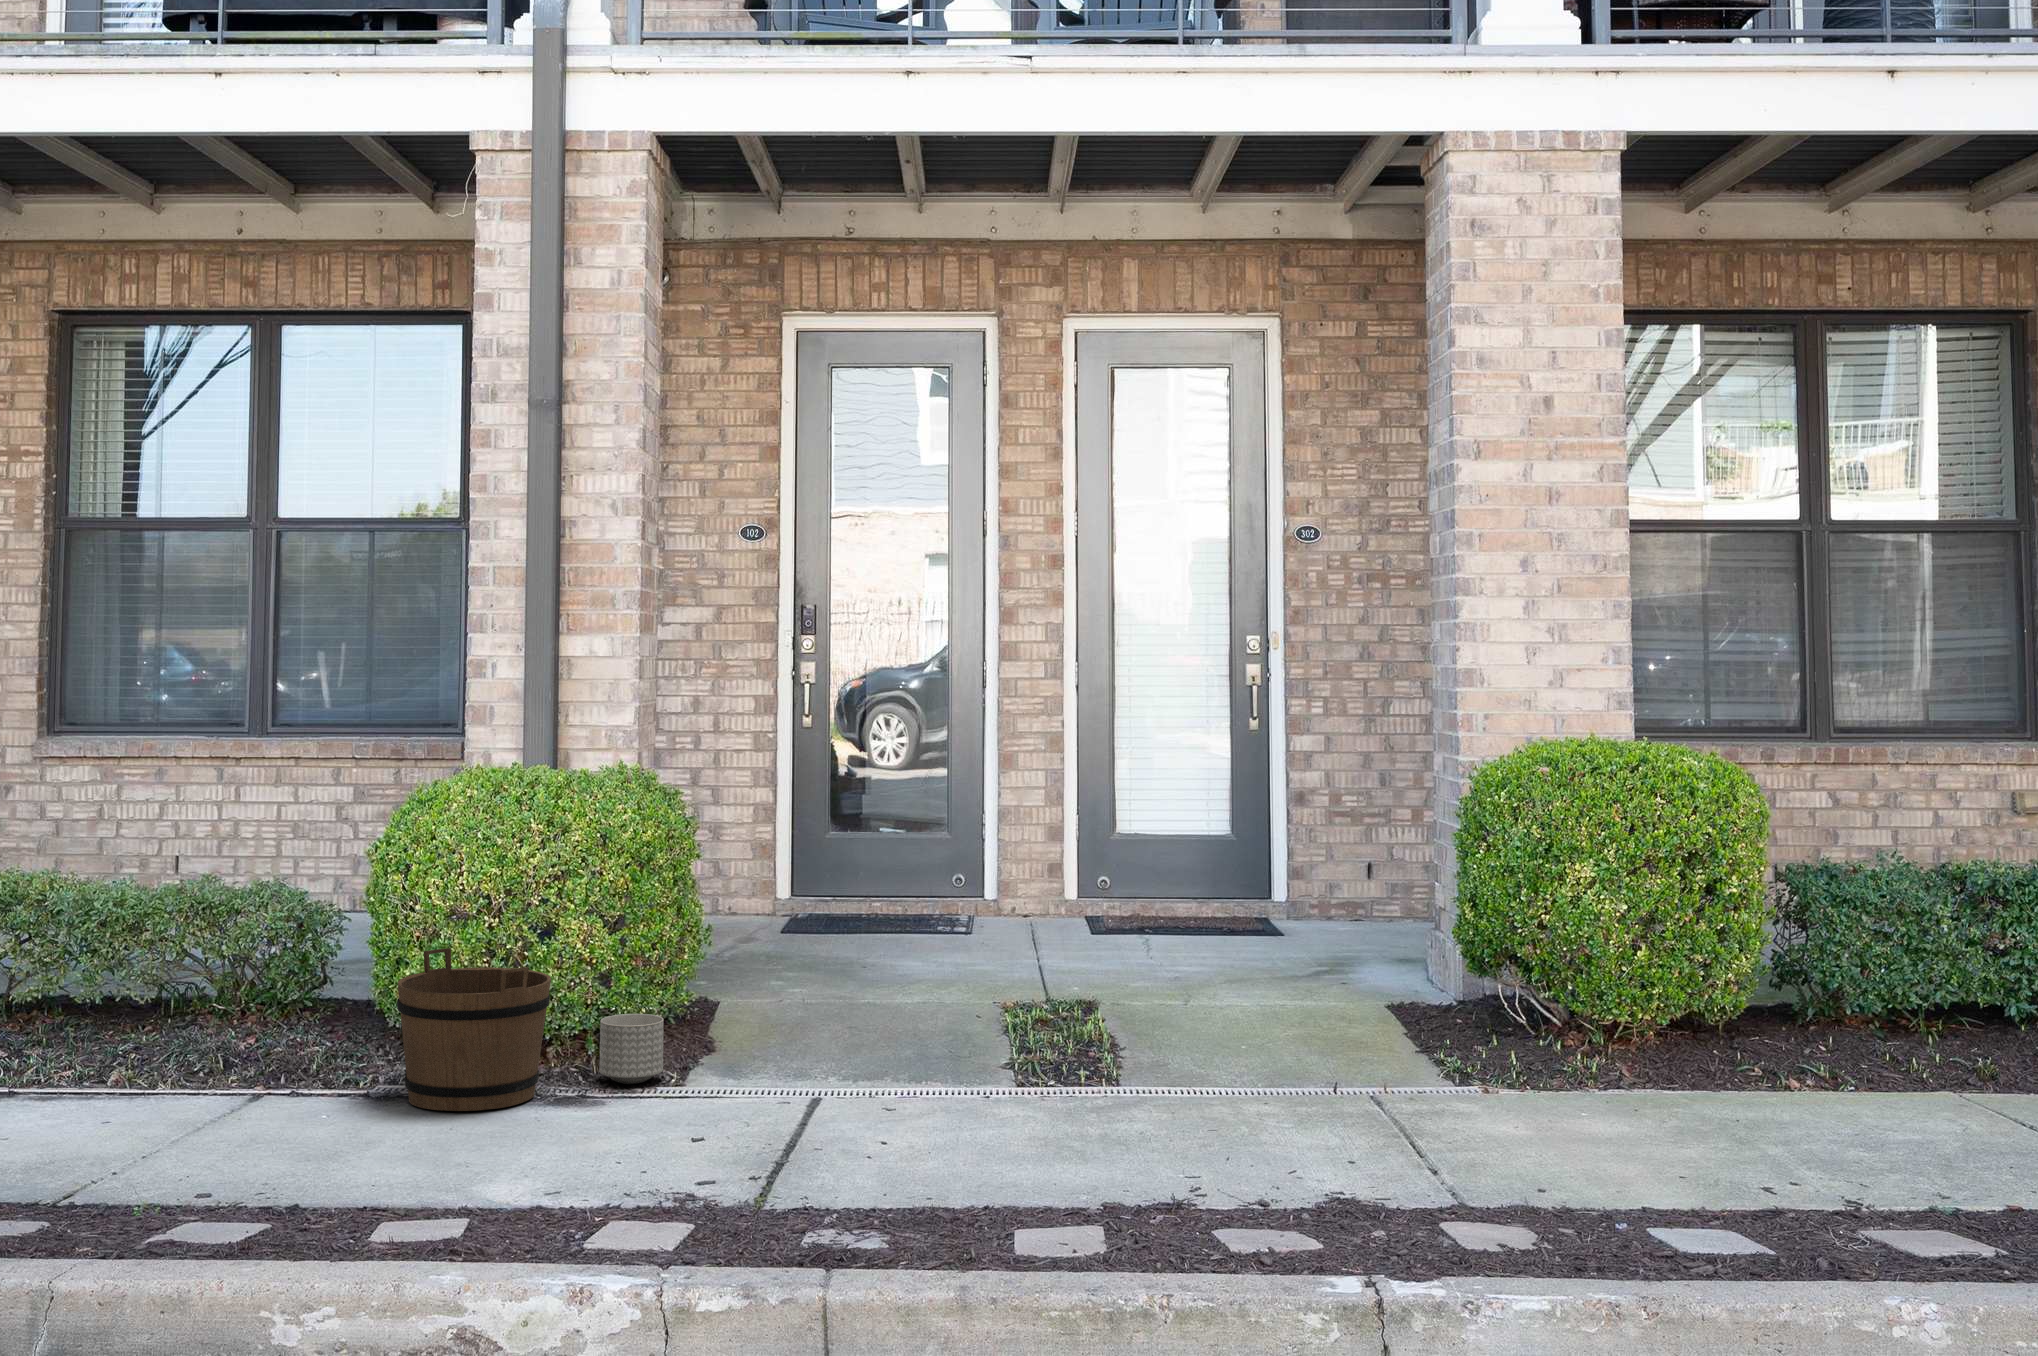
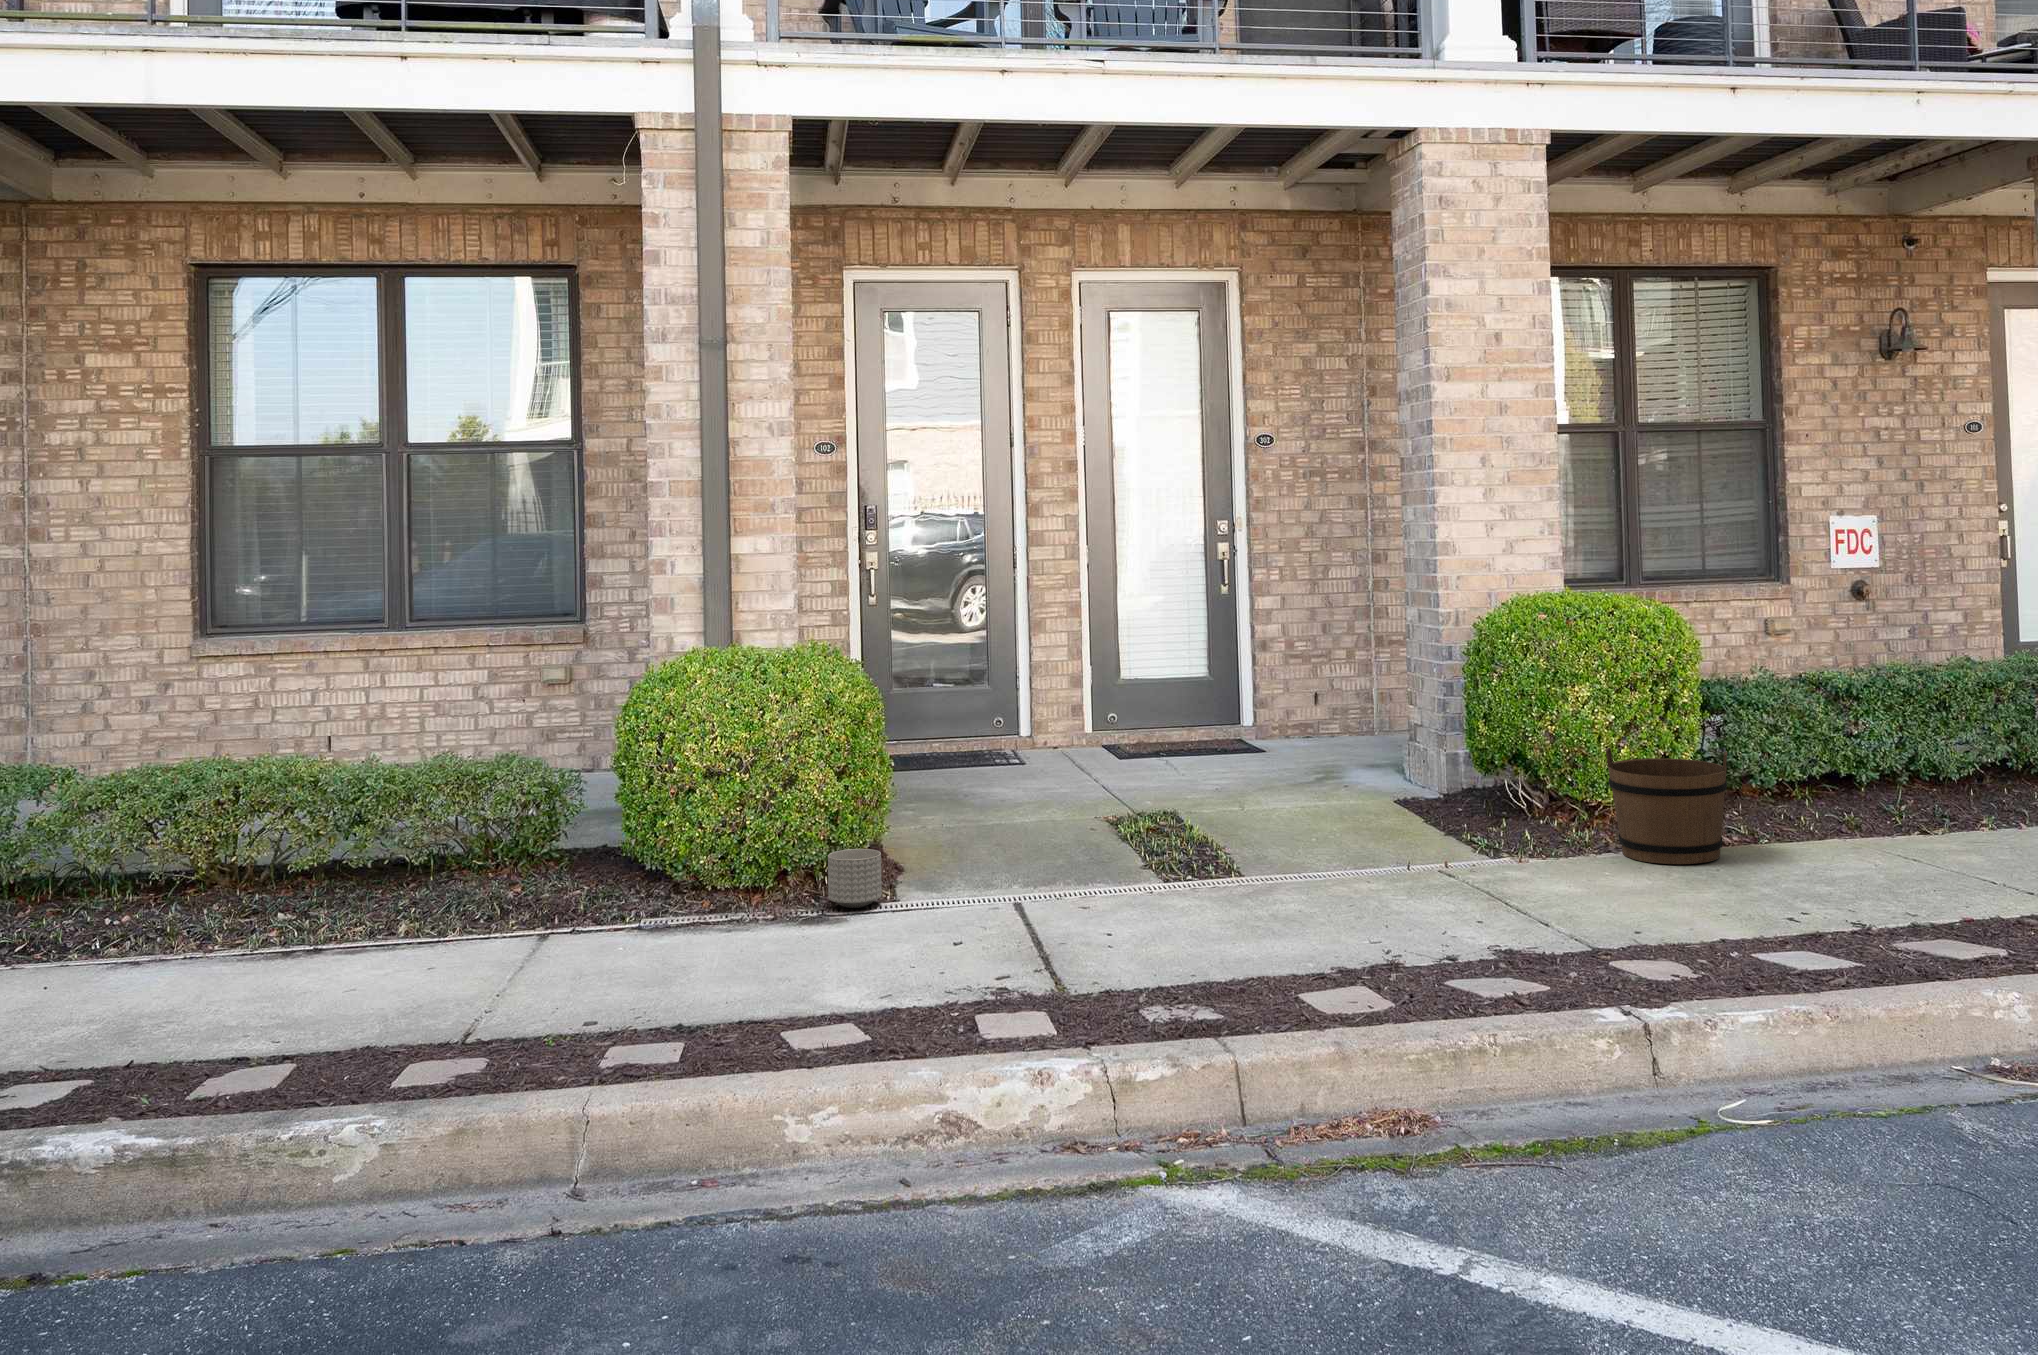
bucket: present [397,948,551,1111] -> present [1606,748,1727,864]

